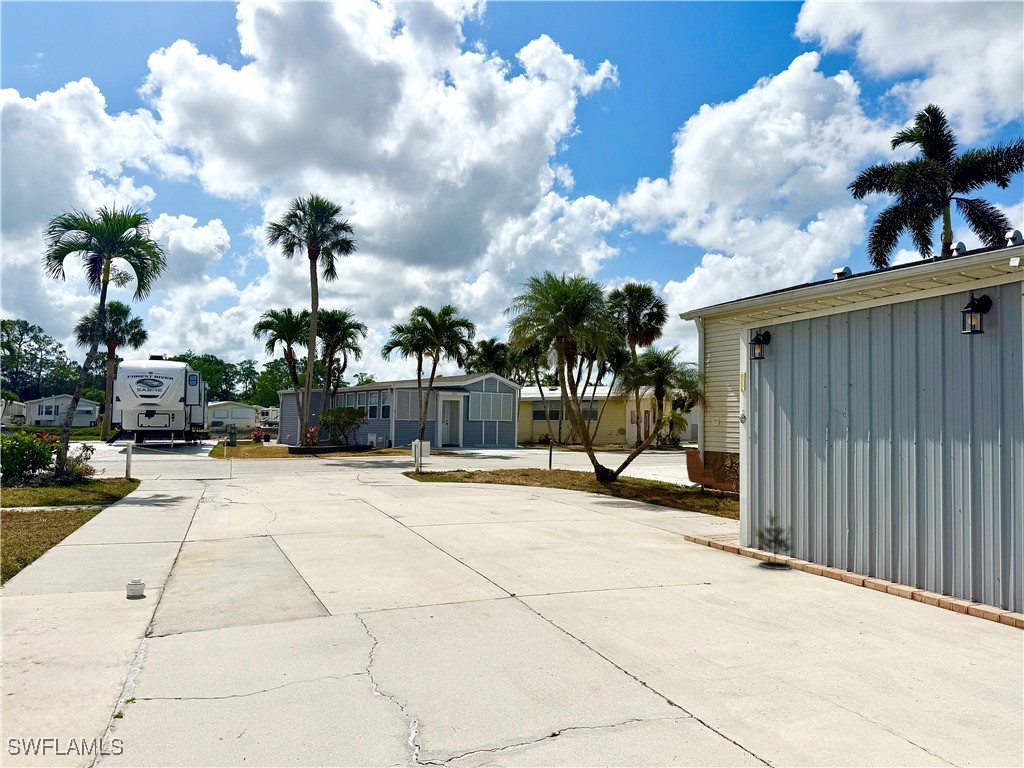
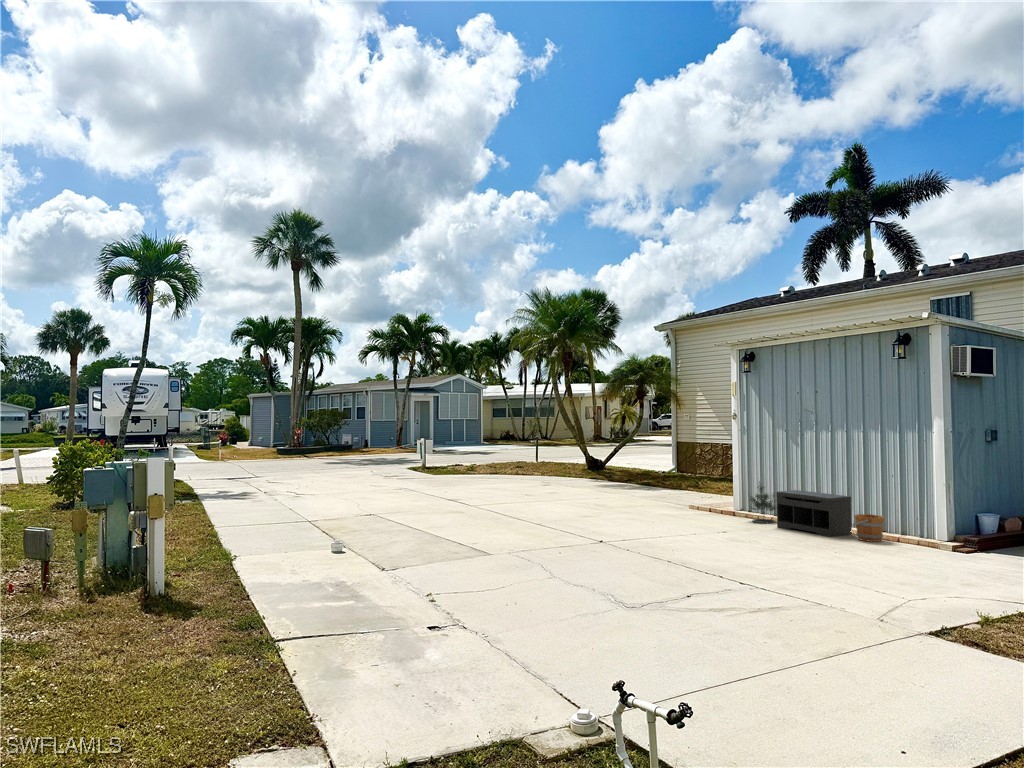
lounge chair: present [685,450,732,498] -> none [666,442,706,481]
bench: none [790,525,900,600] -> present [776,490,852,537]
bucket: none [899,568,951,614] -> present [852,514,884,542]

